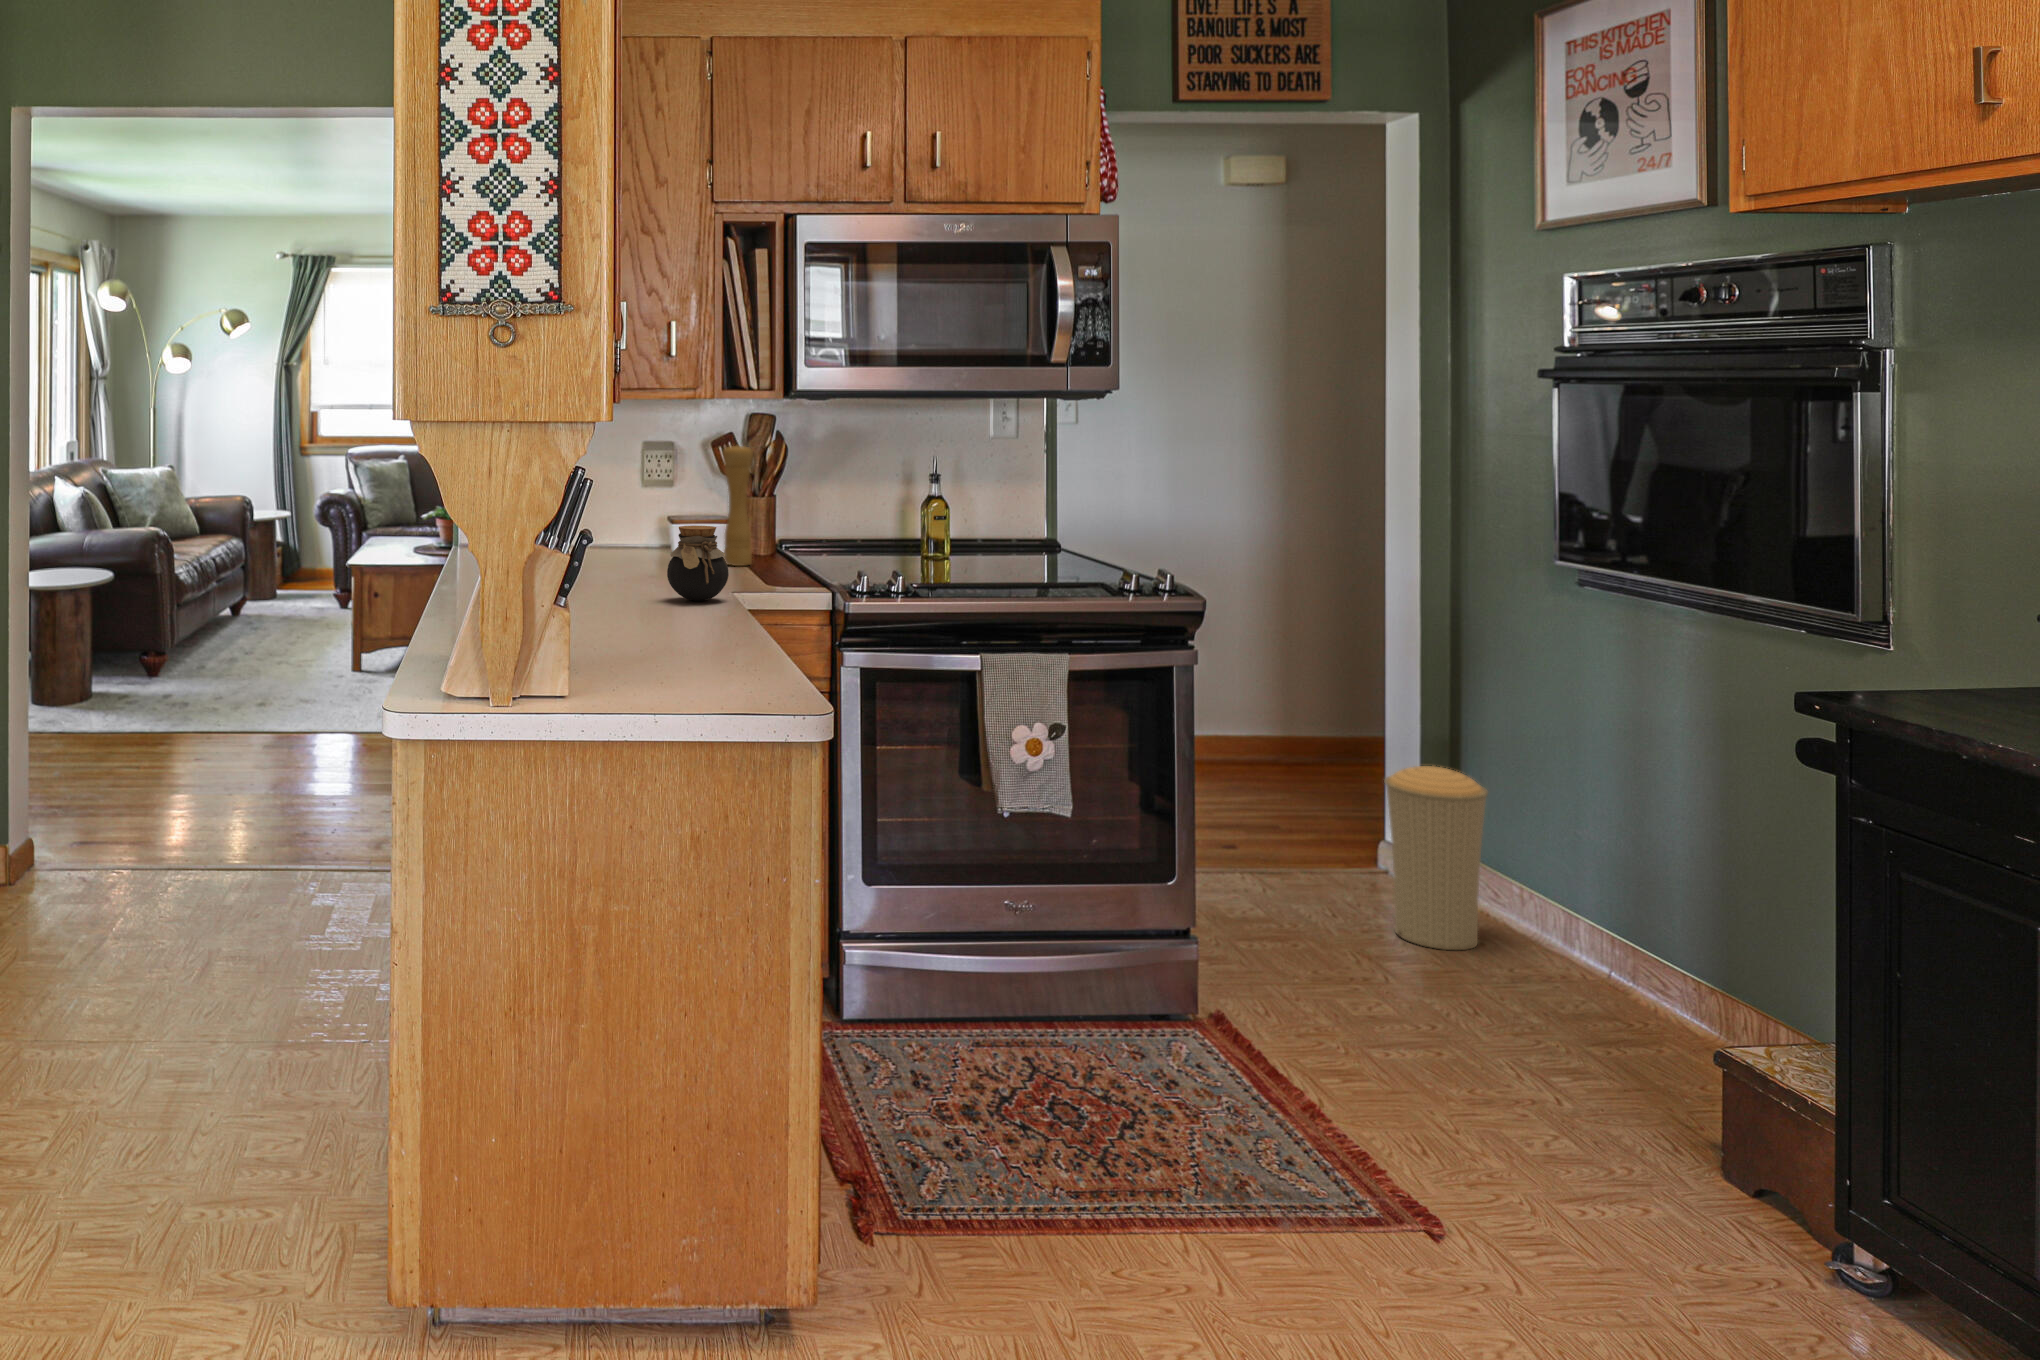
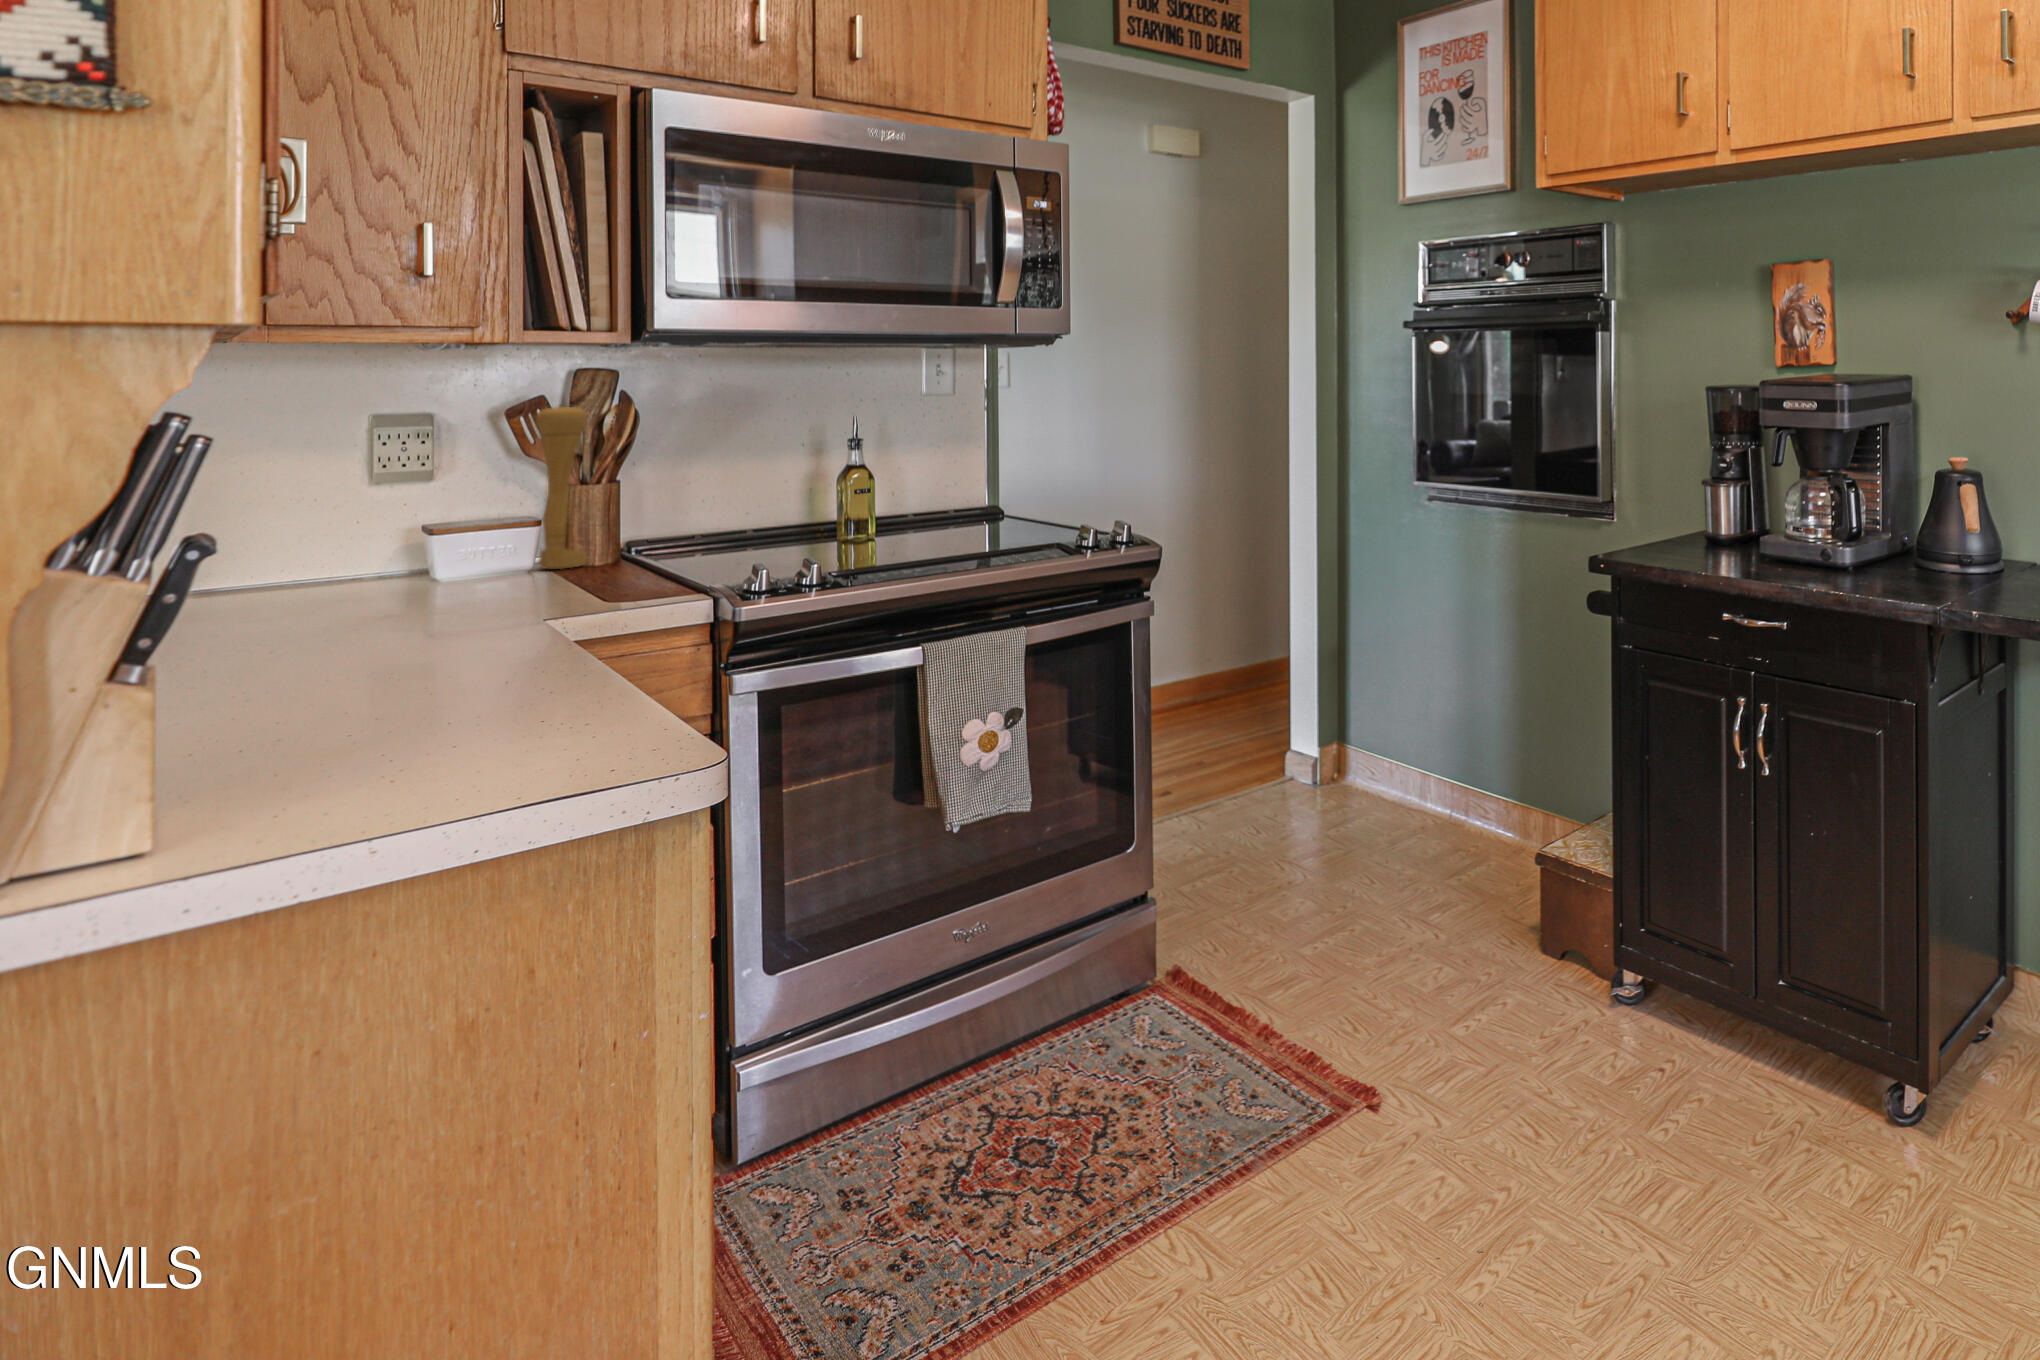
jar: present [667,525,729,601] -> none [412,517,531,632]
trash can: present [1384,766,1488,950] -> none [1308,678,1391,846]

